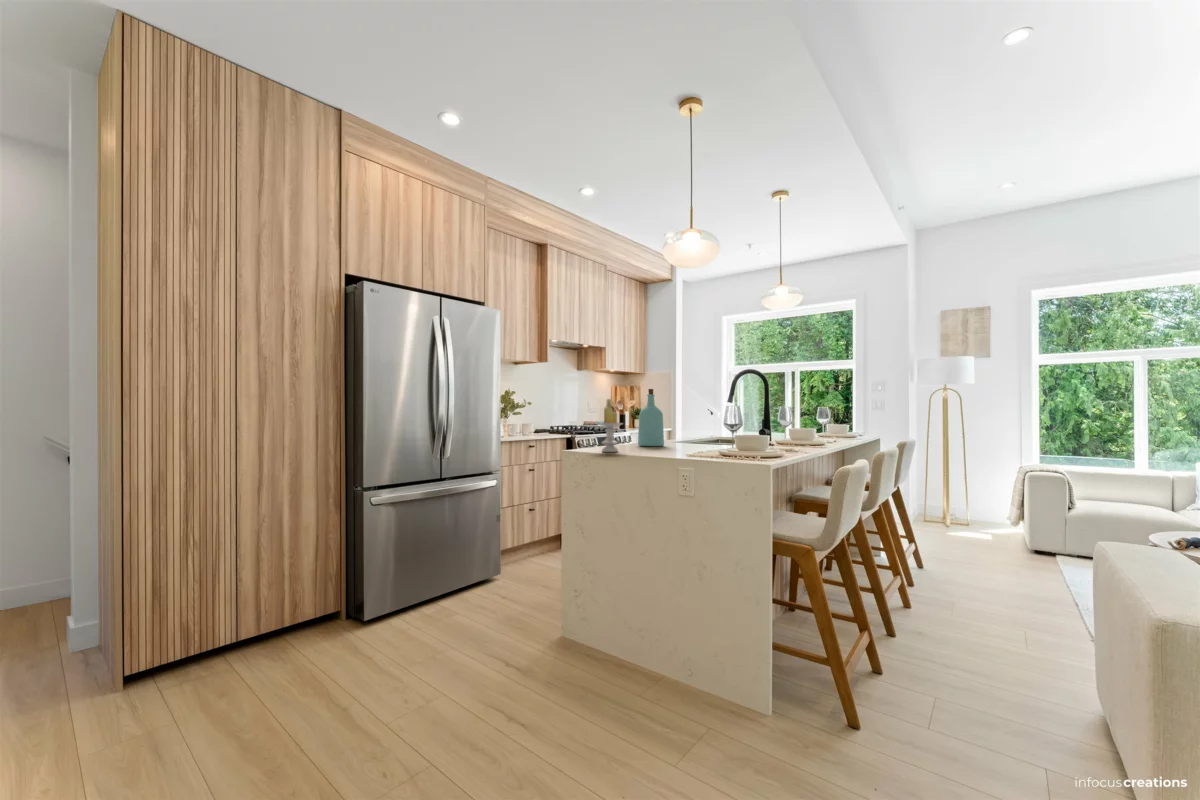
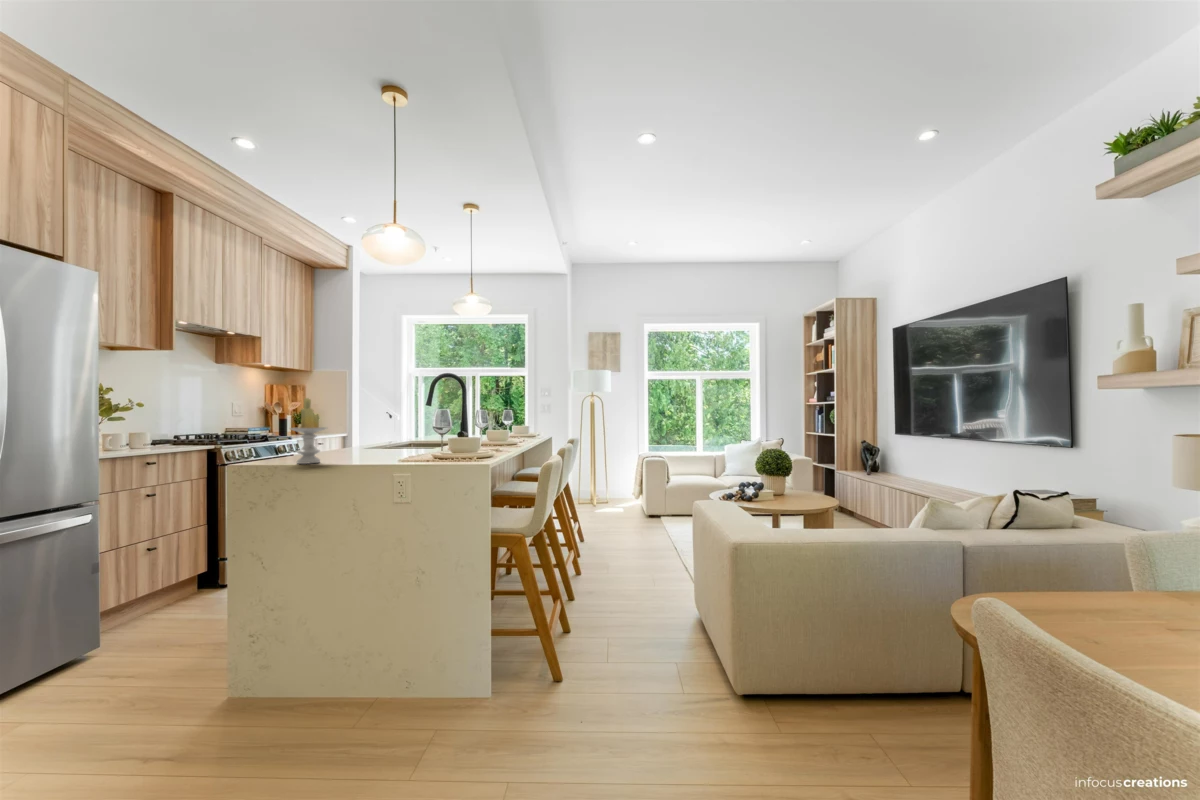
bottle: present [638,389,664,446] -> none [338,388,372,454]

